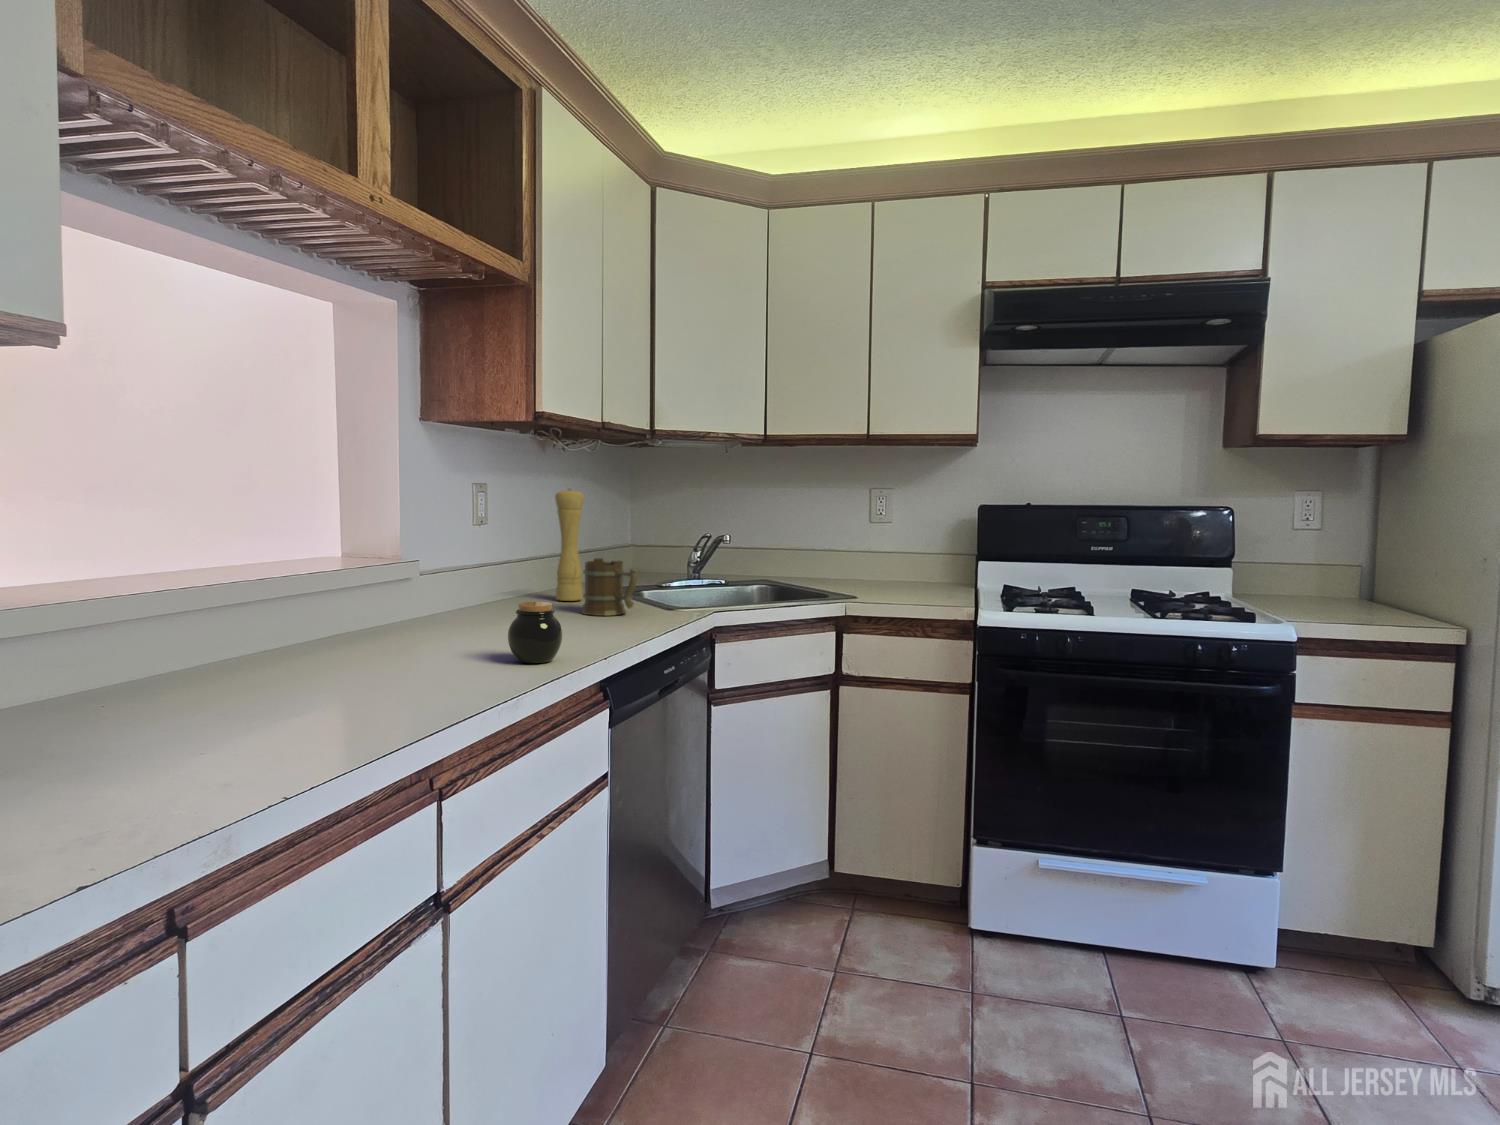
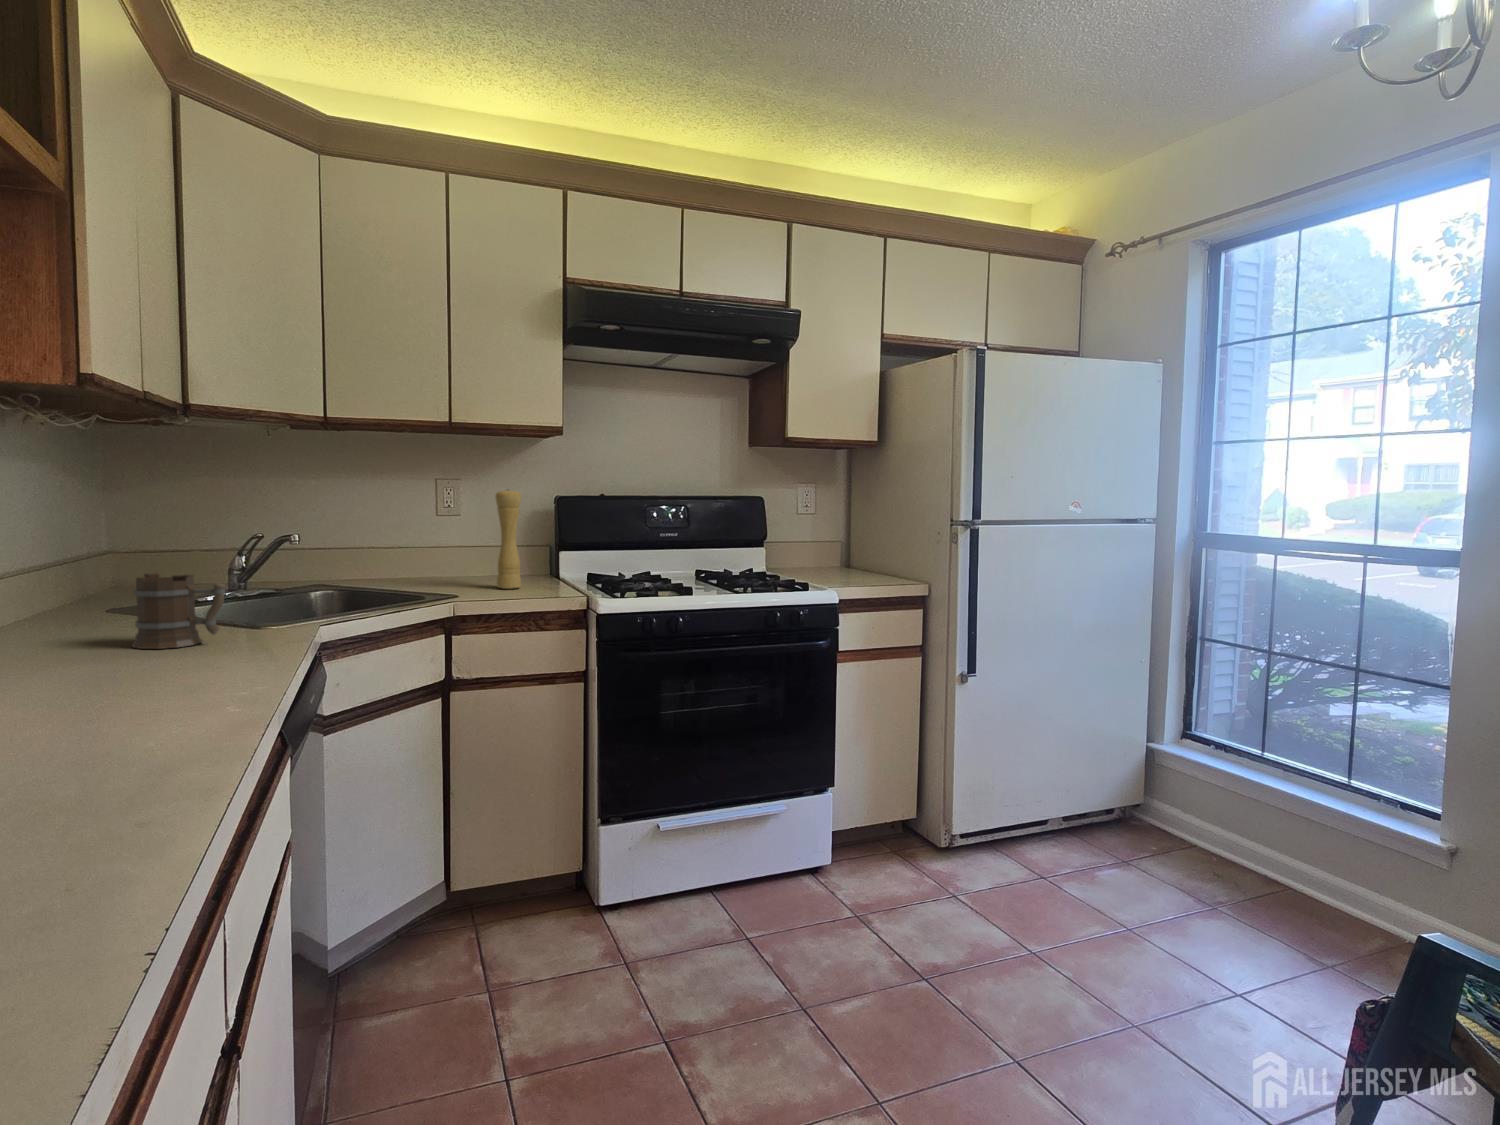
pepper mill: present [555,489,584,601] -> present [496,489,521,589]
jar: present [508,602,562,663] -> none [126,639,213,725]

